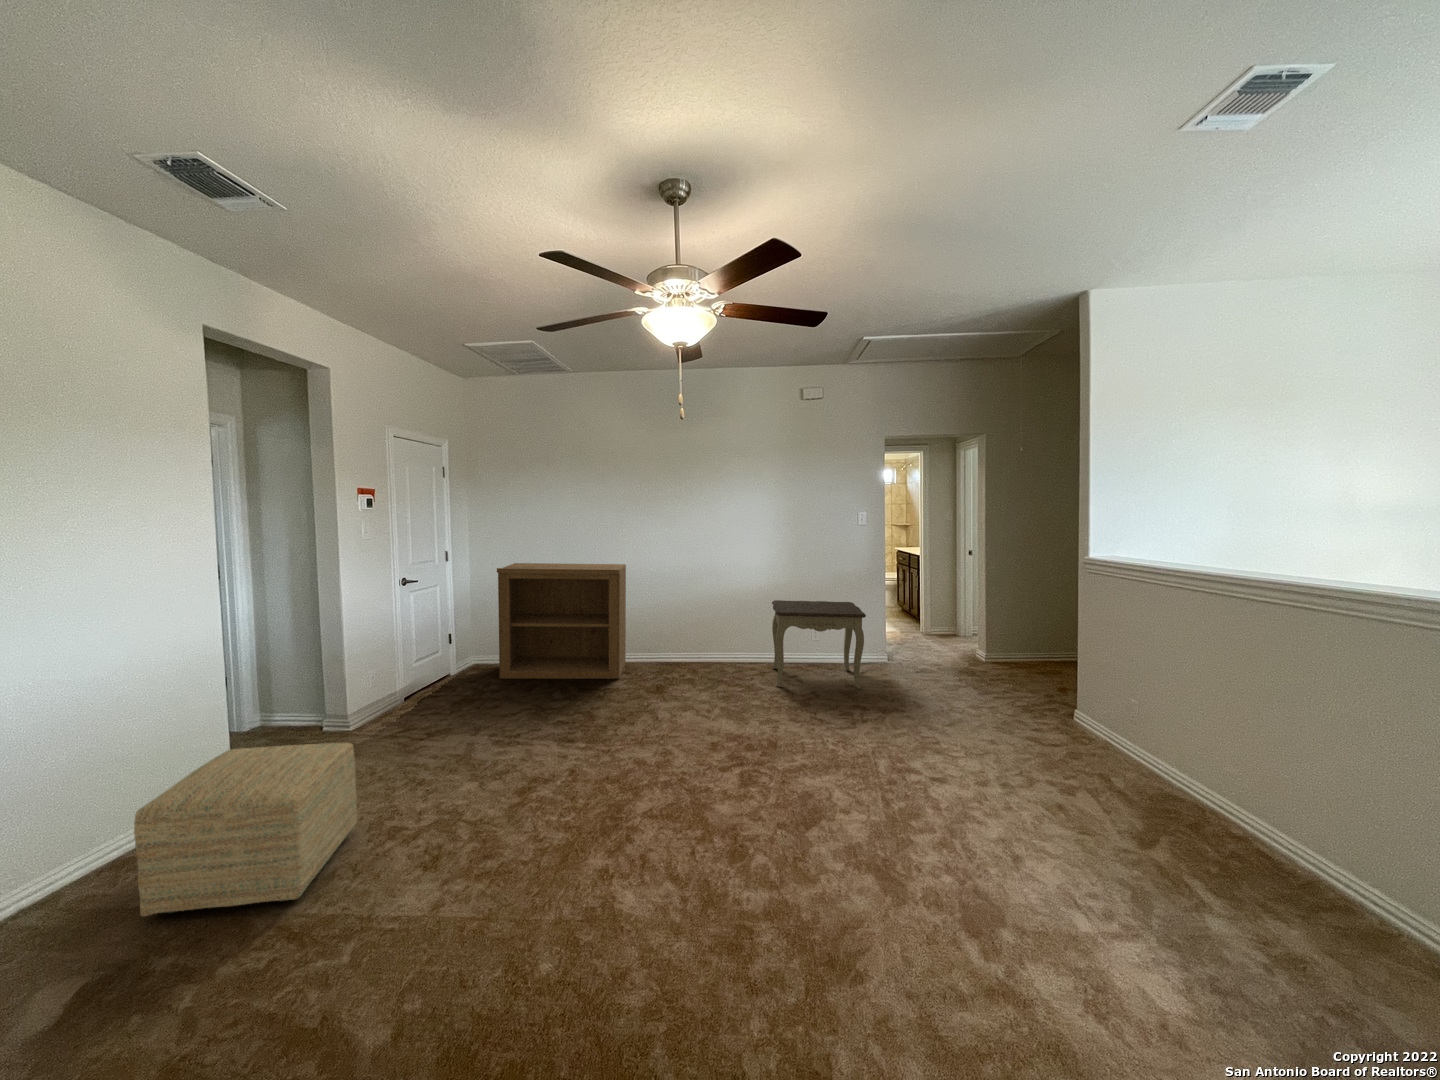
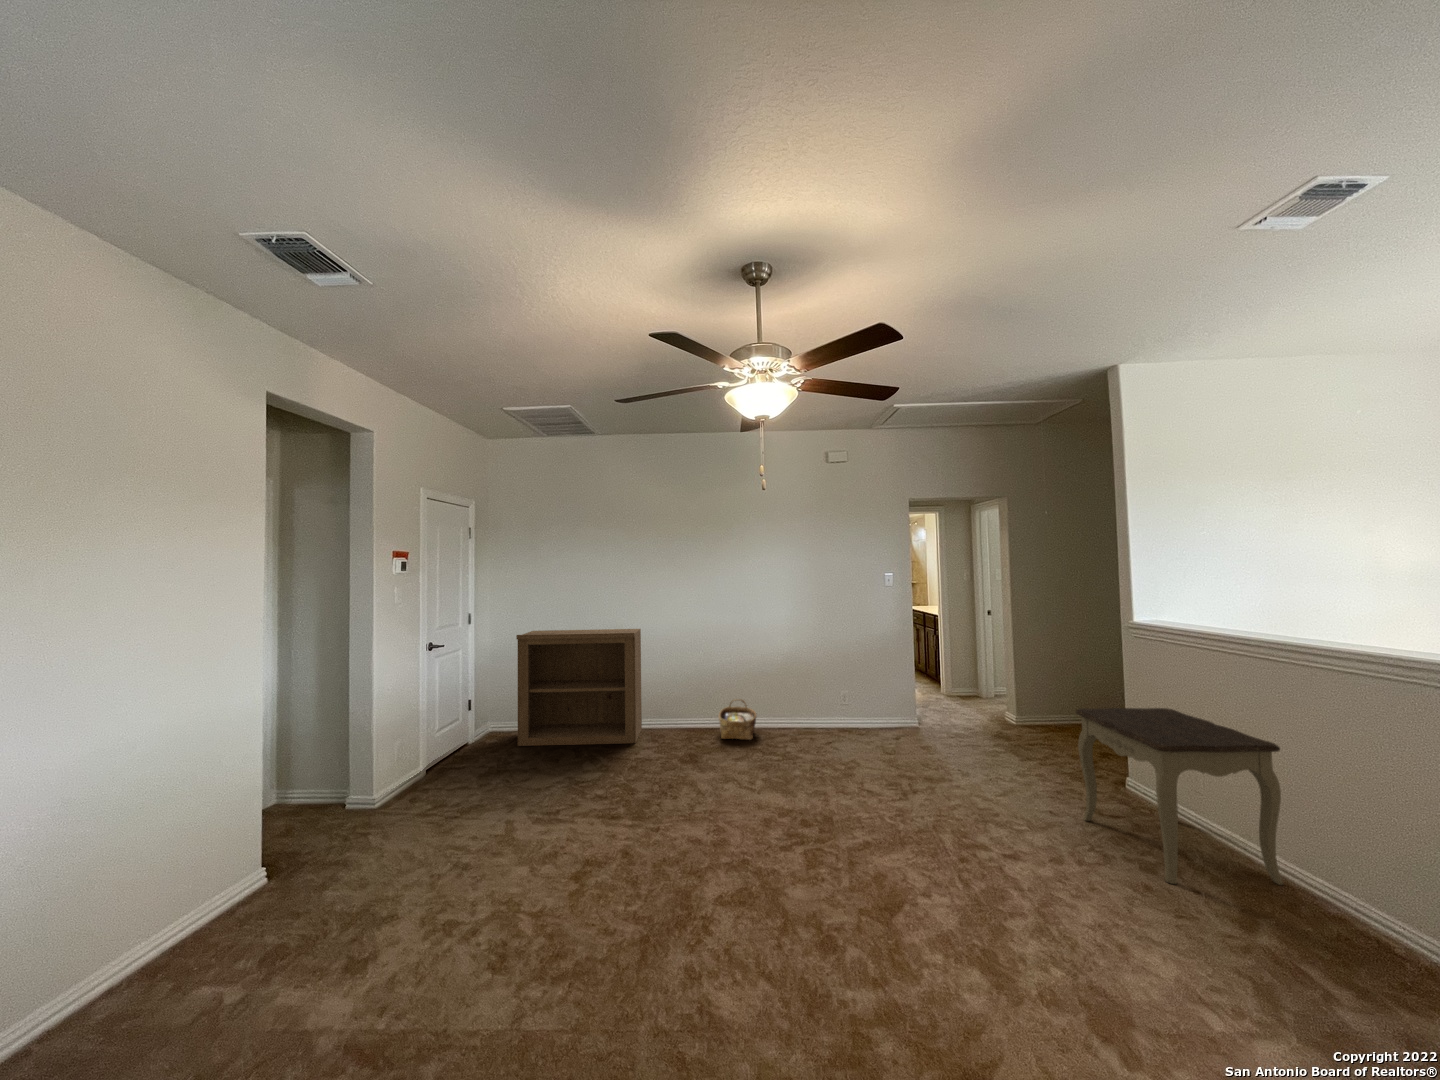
side table: present [772,600,866,689] -> present [1076,708,1283,885]
woven basket: none [703,637,741,678] -> present [719,699,757,740]
ottoman: present [134,743,357,916] -> none [196,793,390,955]

